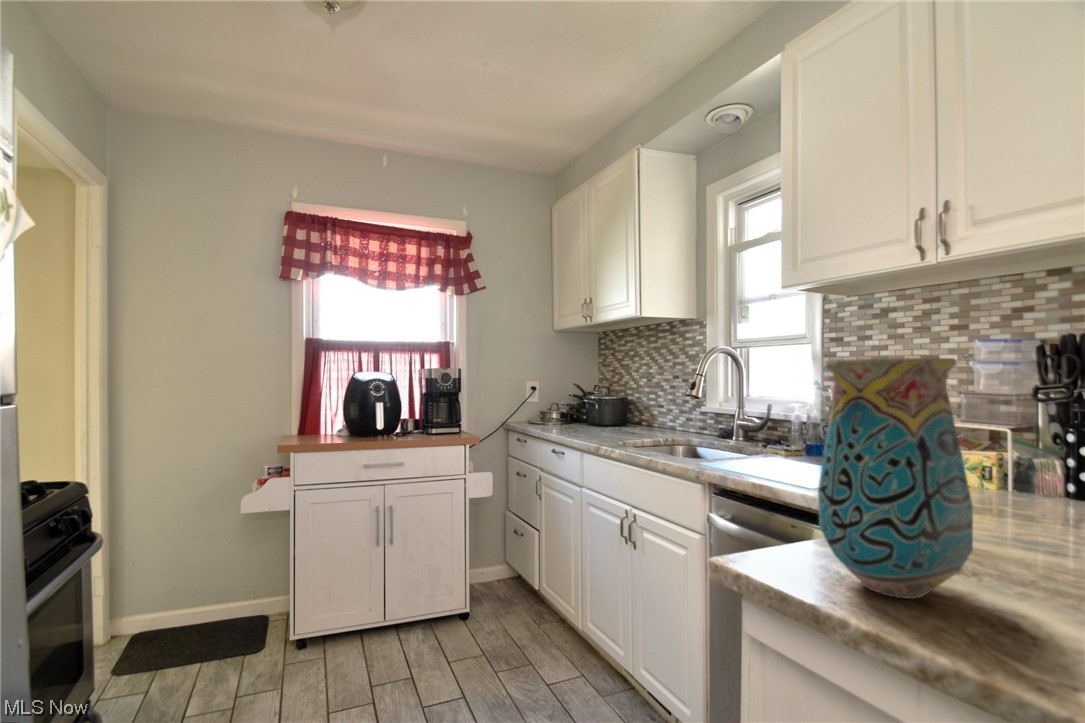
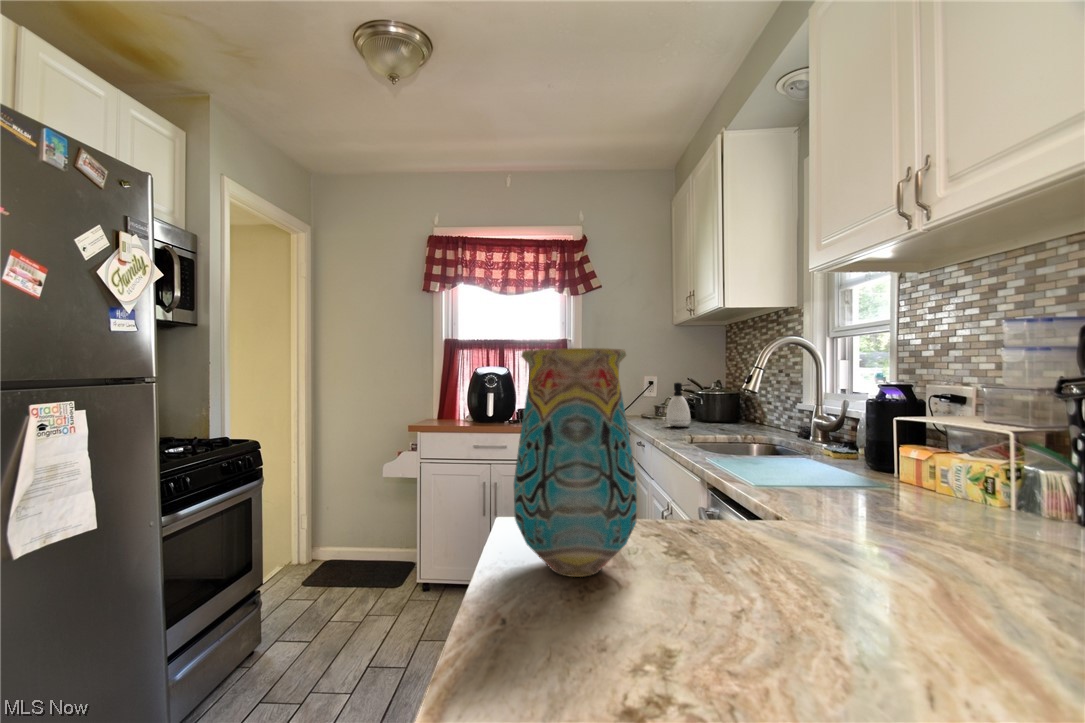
soap dispenser: none [575,388,599,431] -> present [666,383,691,427]

